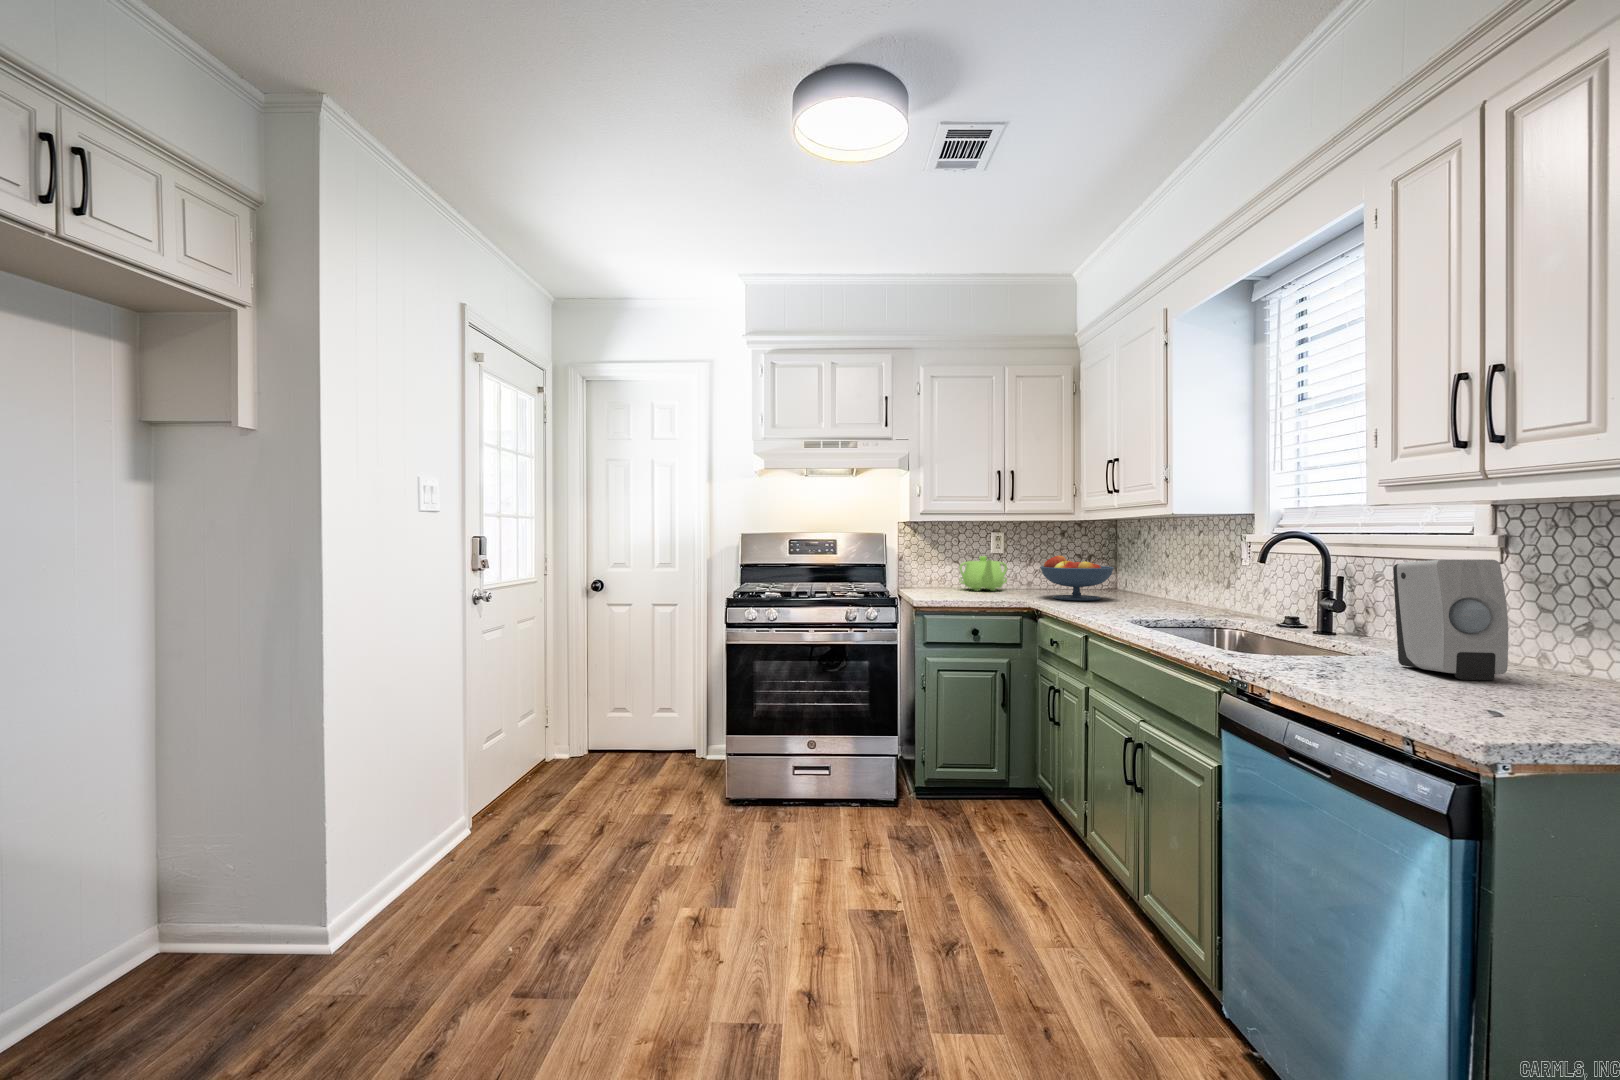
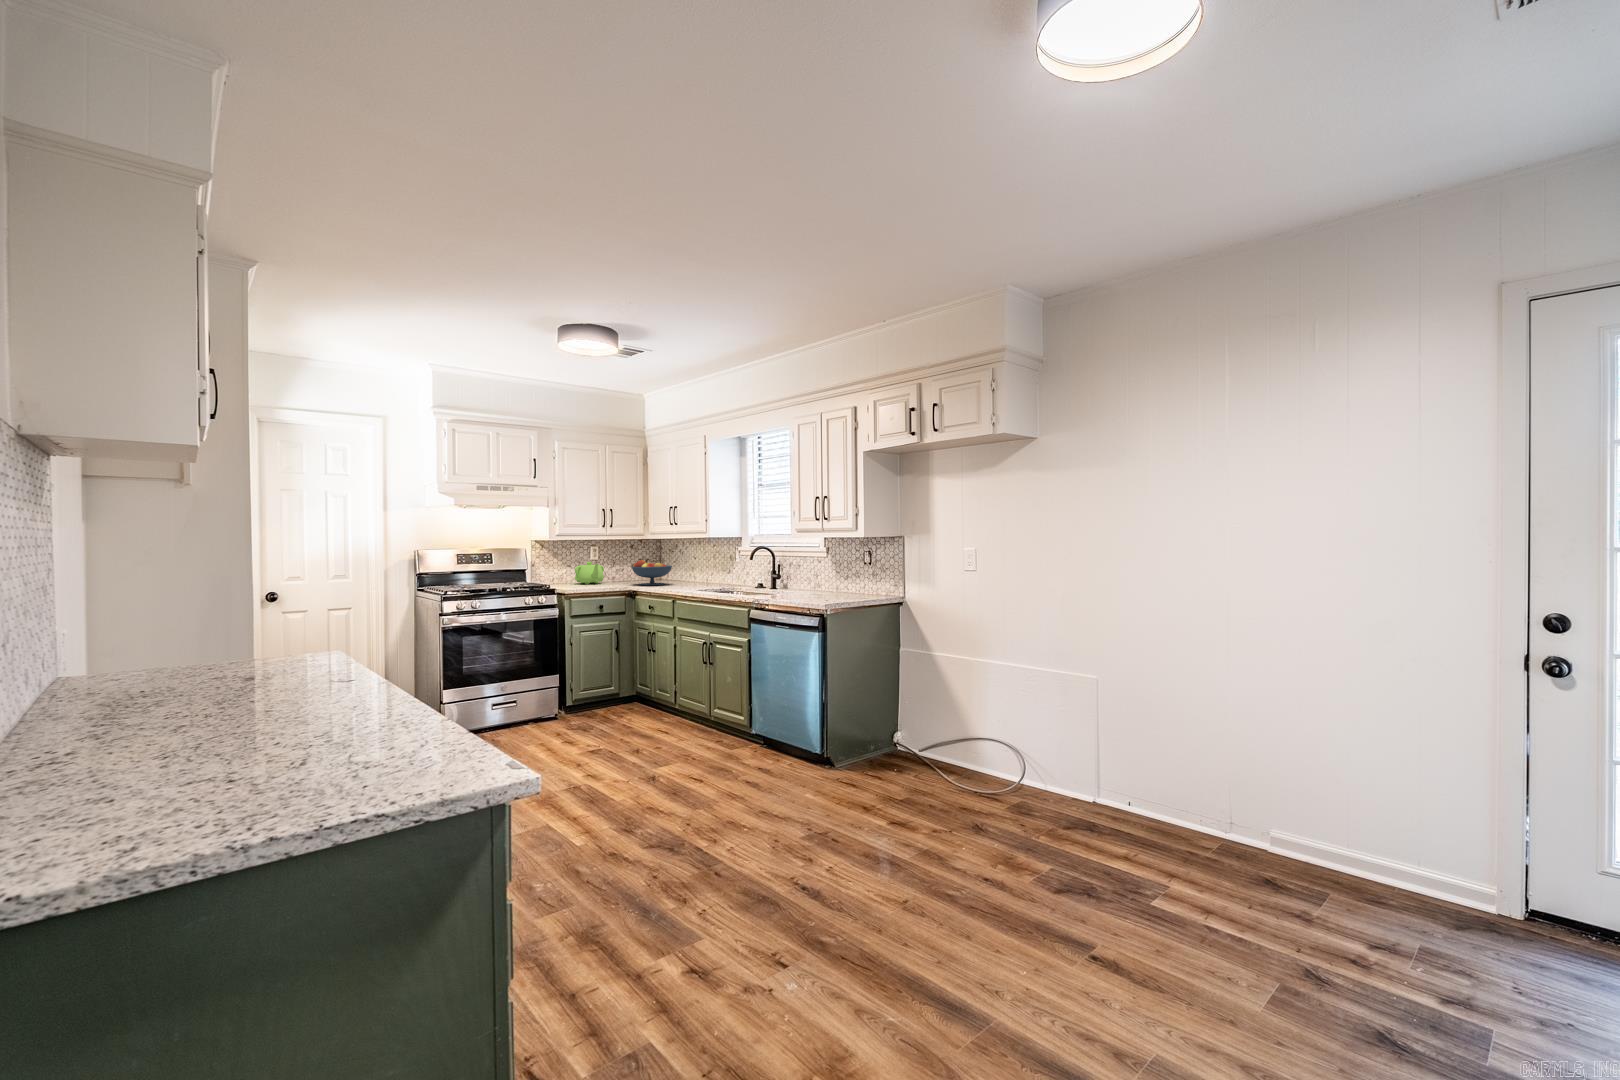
soap dispenser: present [1393,559,1508,680] -> none [799,557,829,596]

